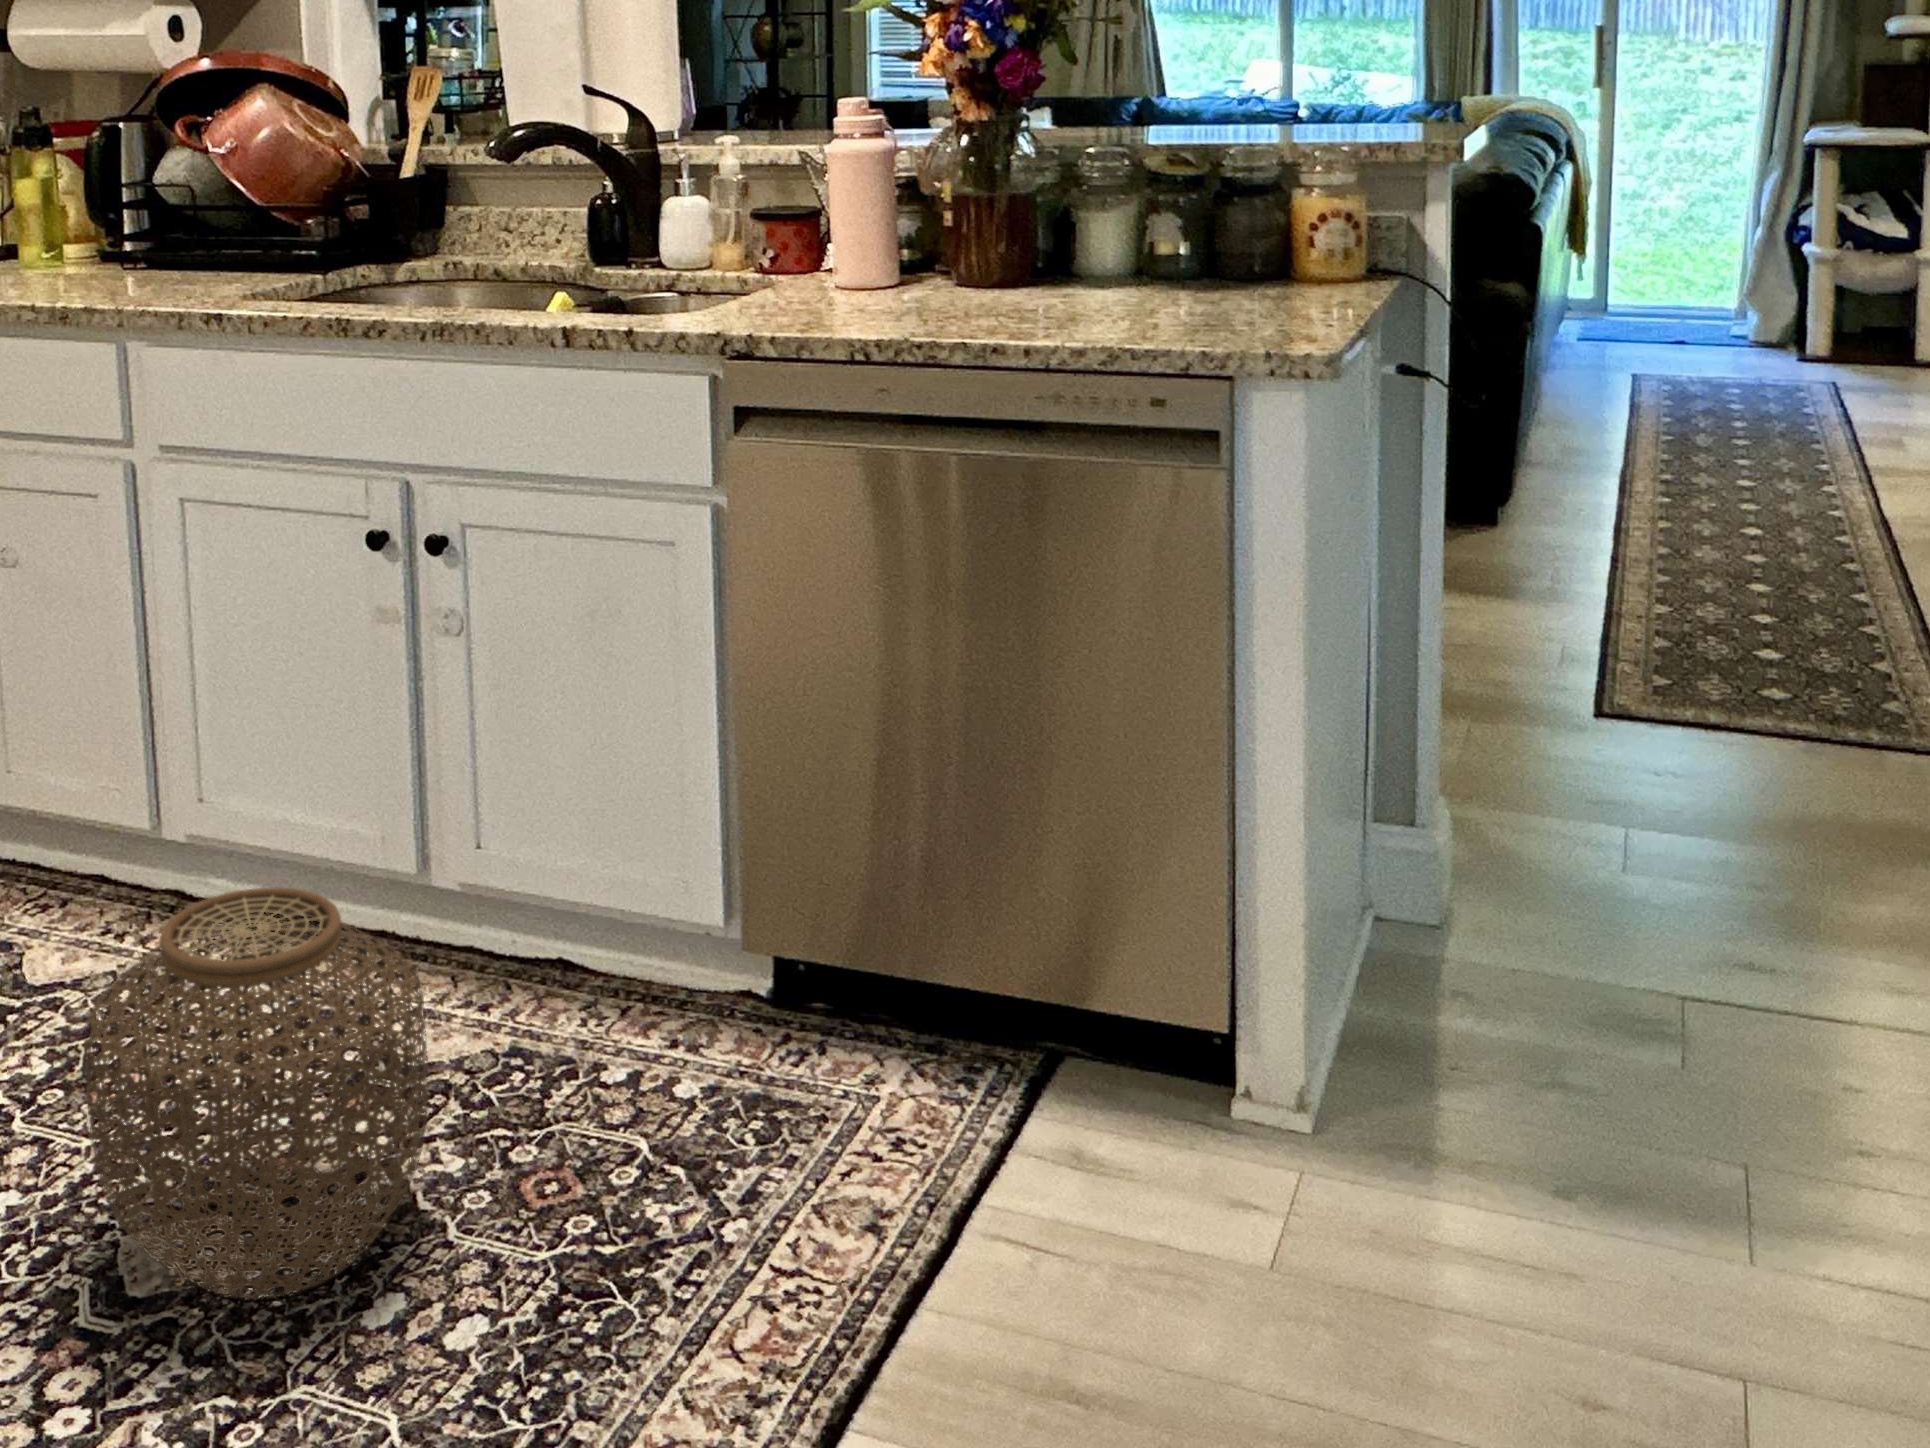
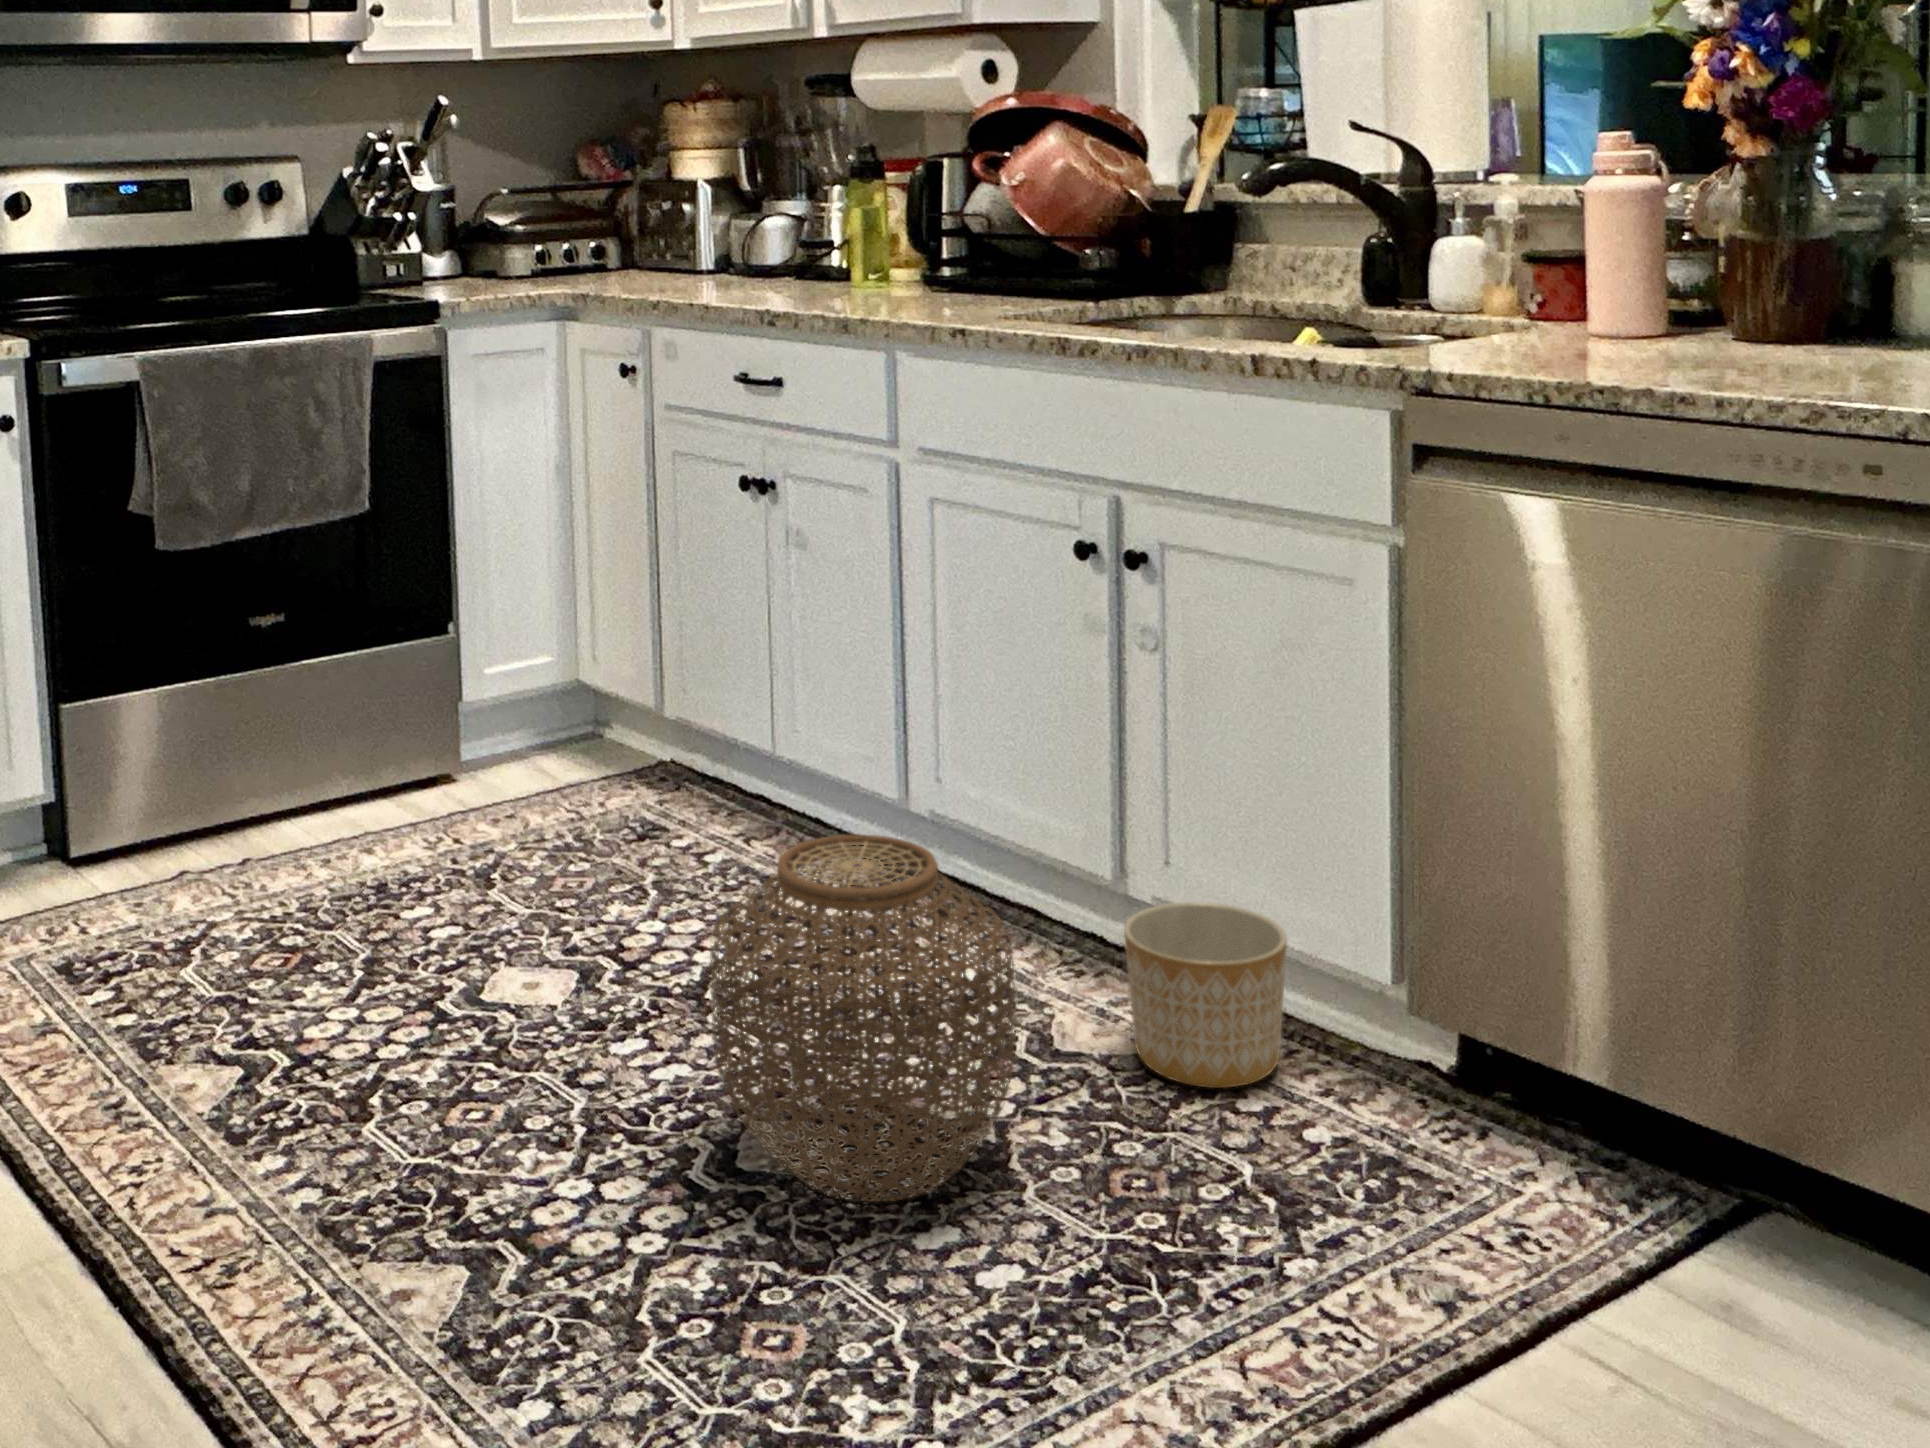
planter: none [466,878,623,1067] -> present [1124,902,1287,1088]

